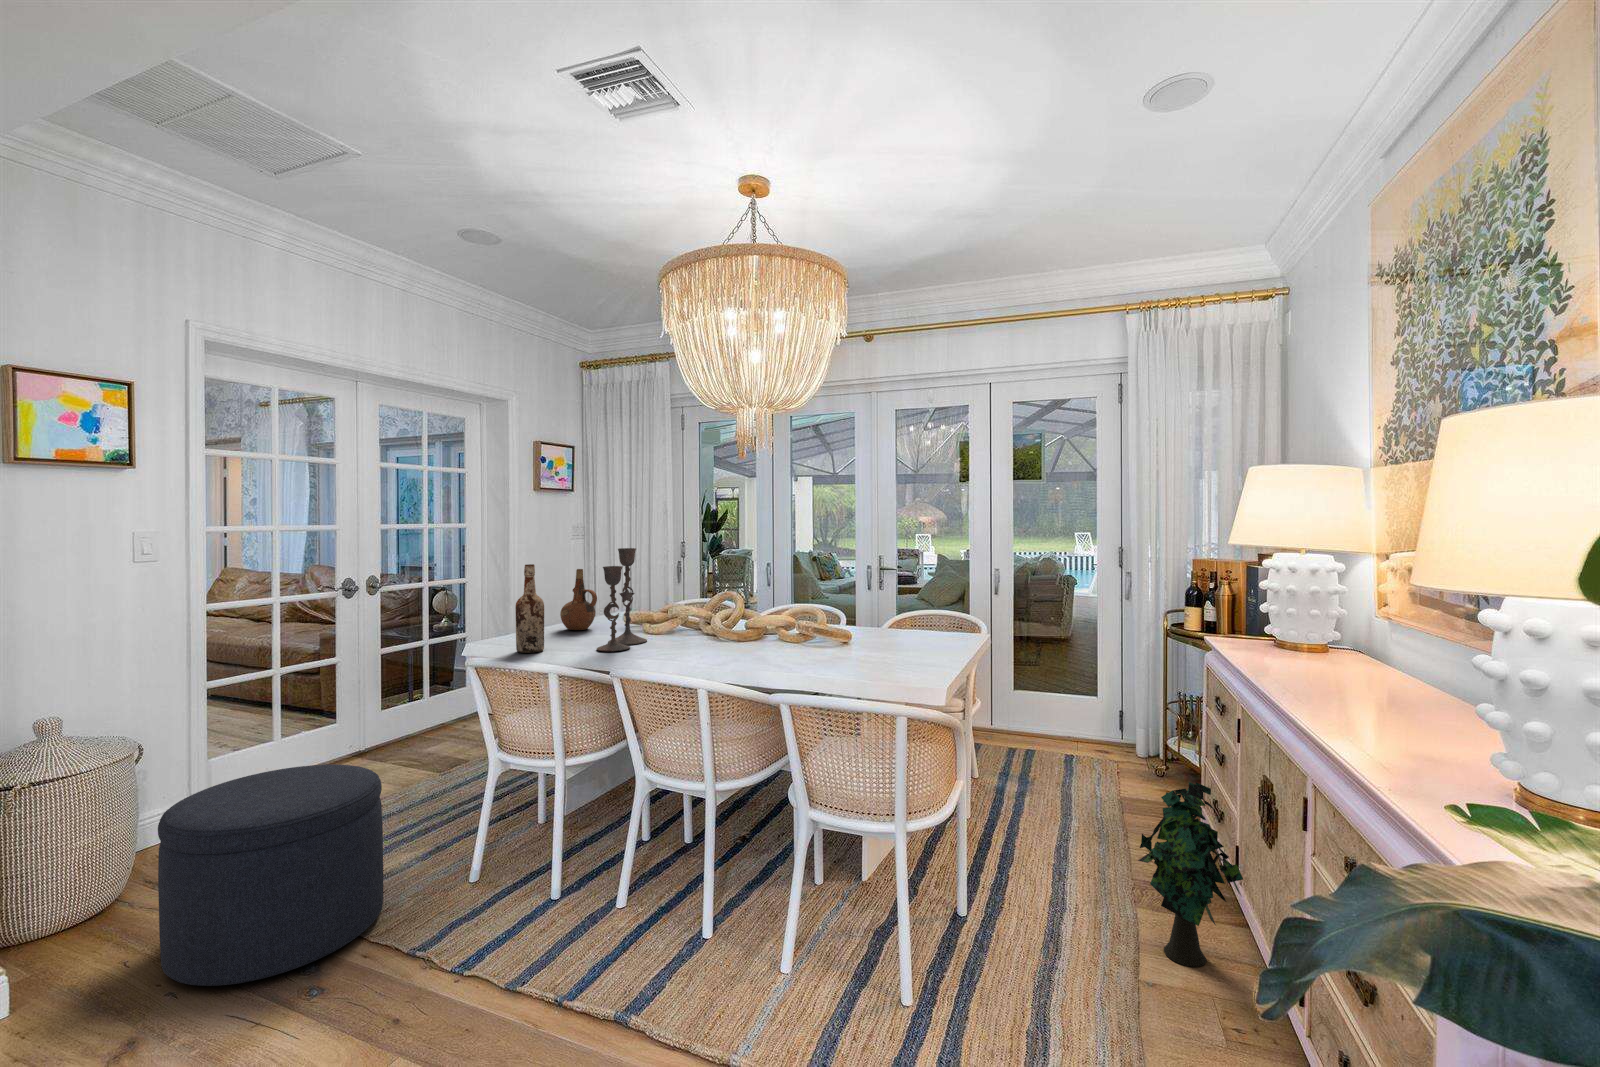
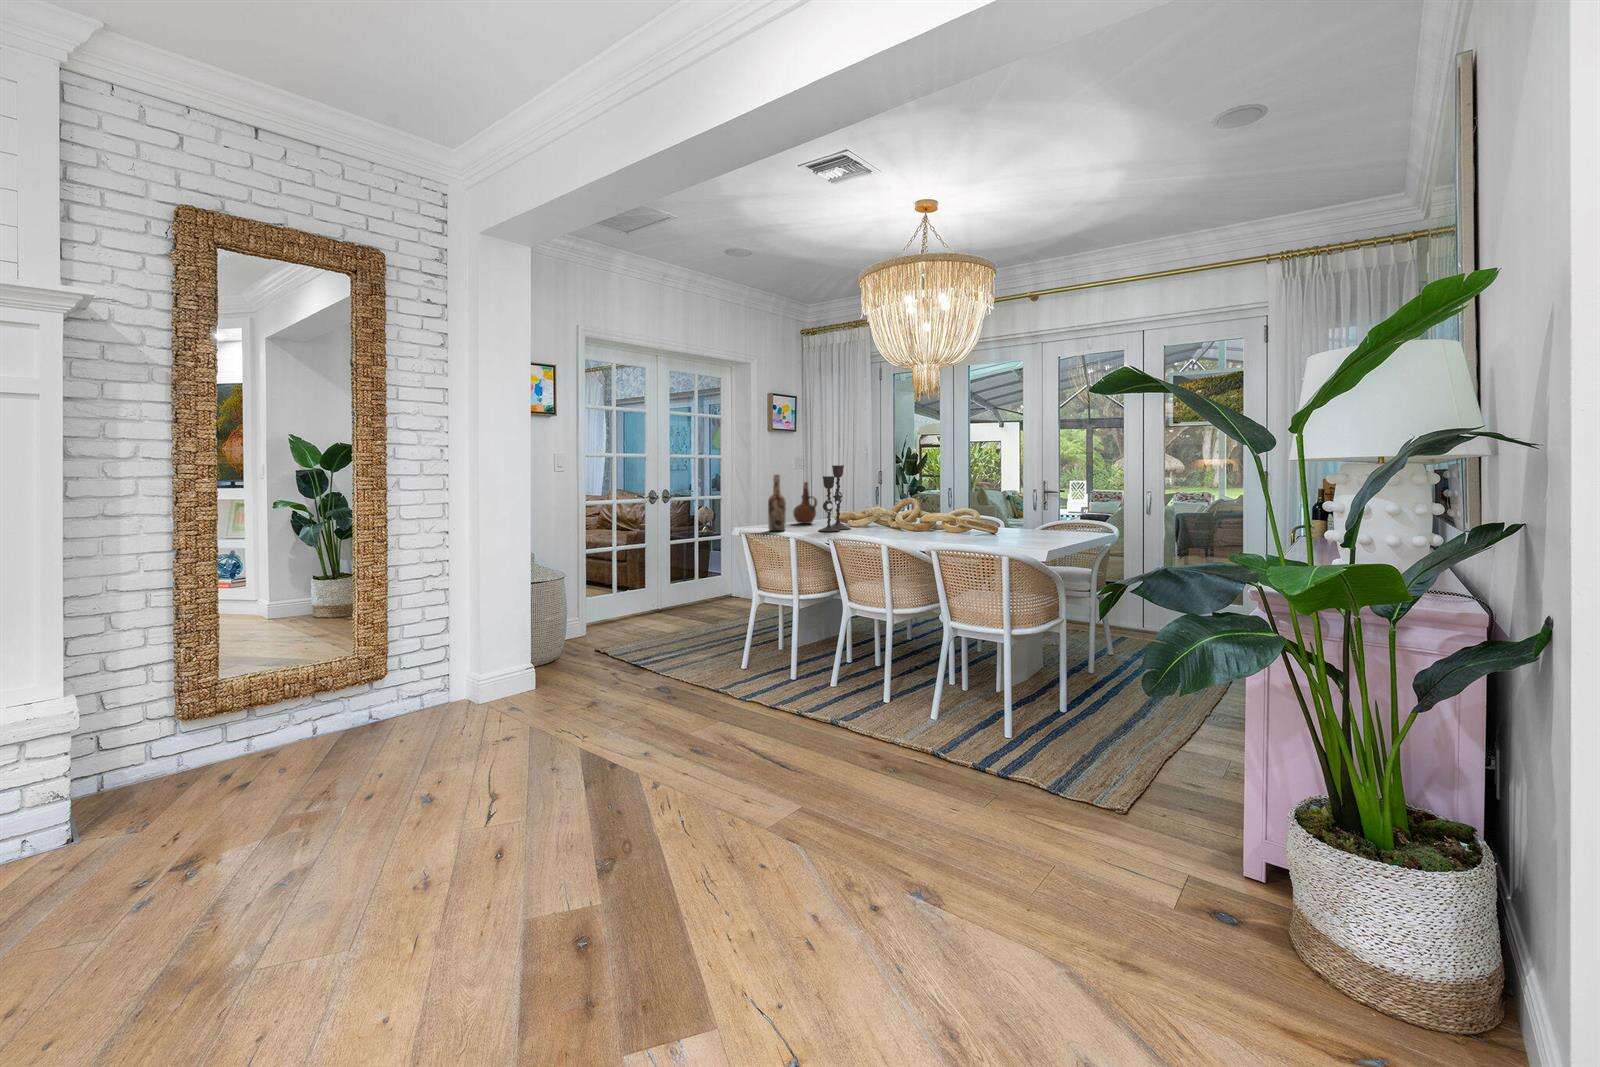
ottoman: present [158,764,383,986] -> none [594,592,698,691]
decorative plant: present [1138,782,1243,967] -> none [1176,614,1242,737]

